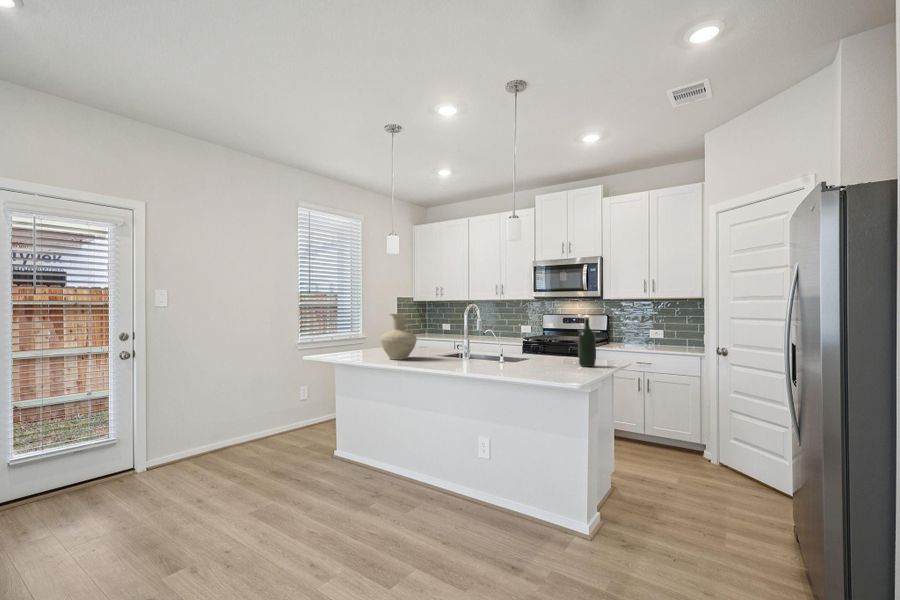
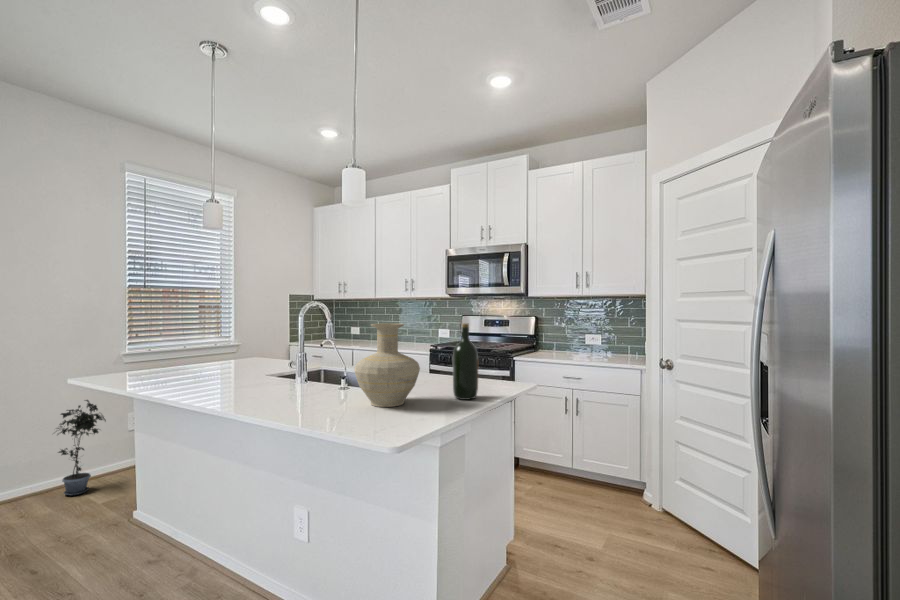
vase: present [380,314,417,360] -> present [354,323,420,407]
potted plant: none [264,373,298,441] -> present [57,400,106,496]

